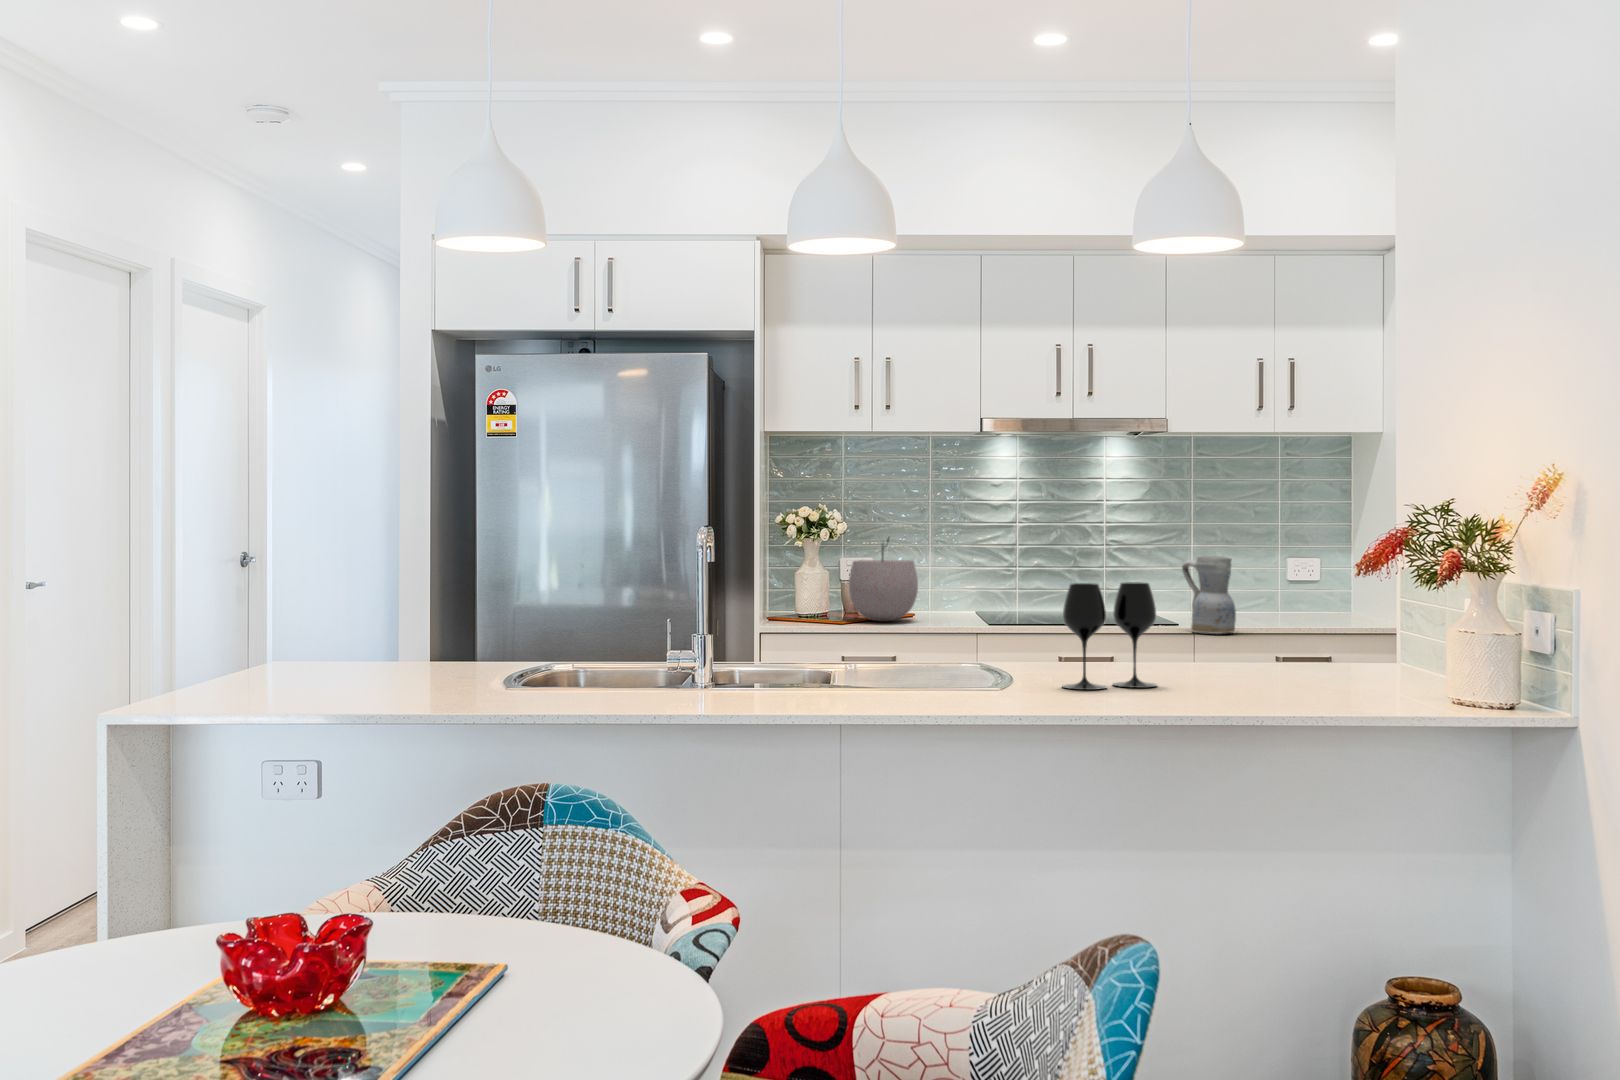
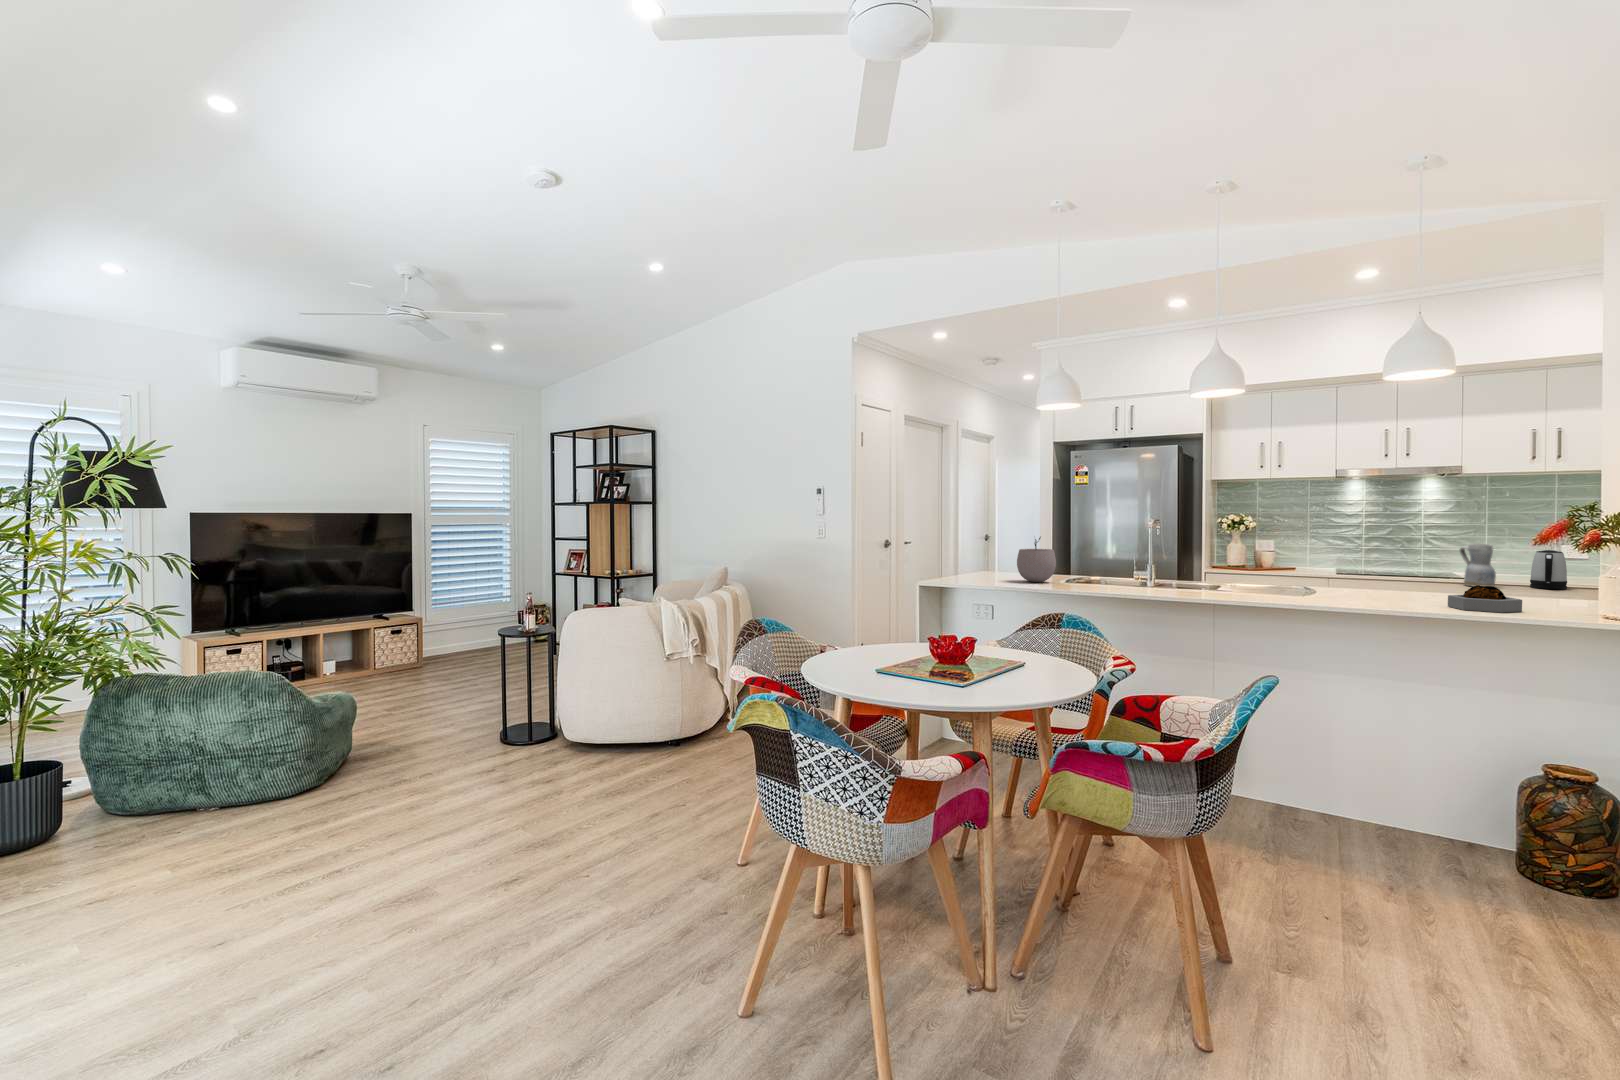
plant pot: present [849,538,918,621] -> present [1017,537,1056,582]
kettle: none [1273,564,1321,632] -> present [1530,550,1567,589]
wine glass: present [1063,582,1157,690] -> none [1309,558,1363,605]
decorative bowl: none [1281,627,1398,684] -> present [1448,586,1522,613]

